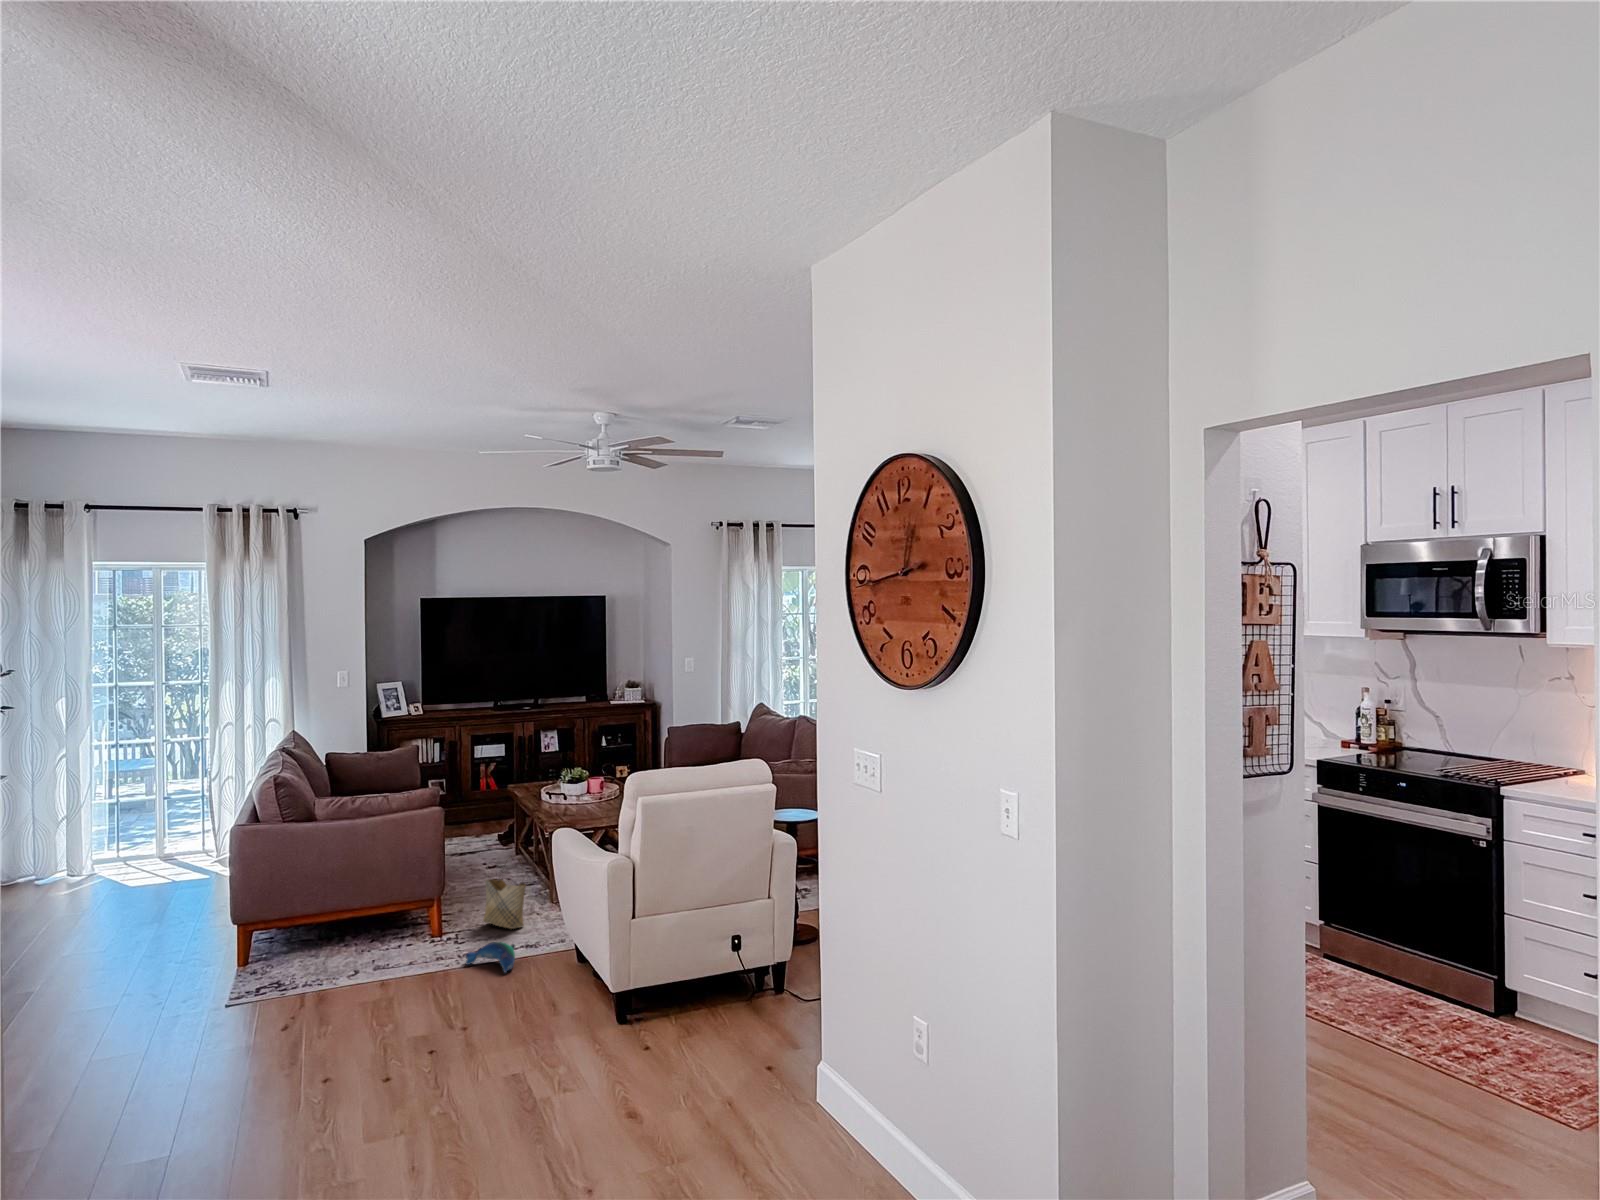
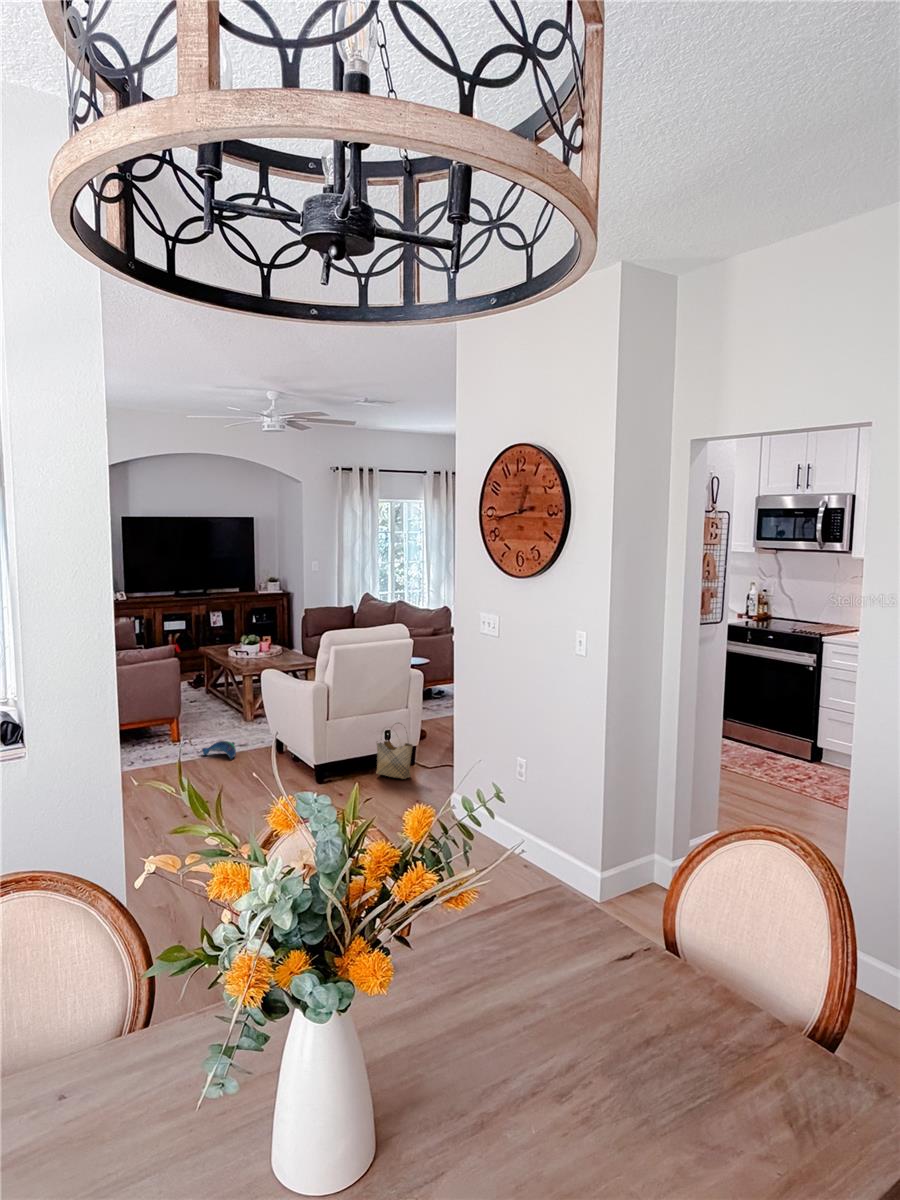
woven basket: present [483,856,526,929] -> present [376,732,413,779]

